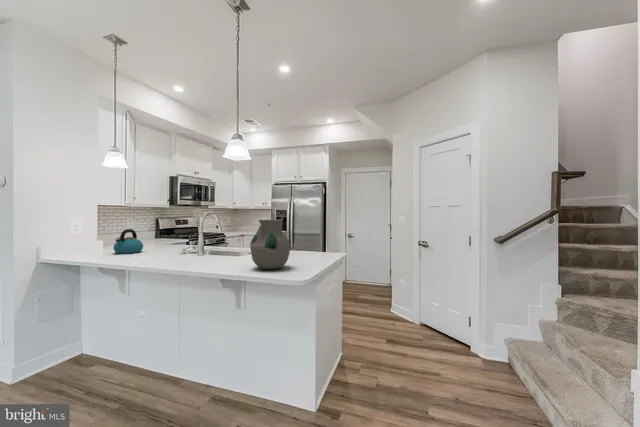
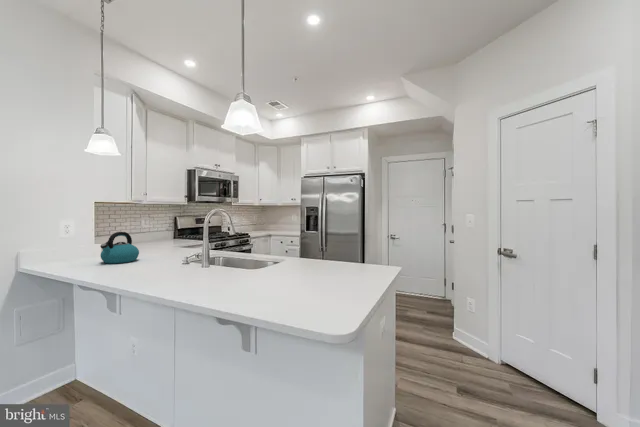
vase: present [250,219,290,269] -> none [261,222,325,306]

